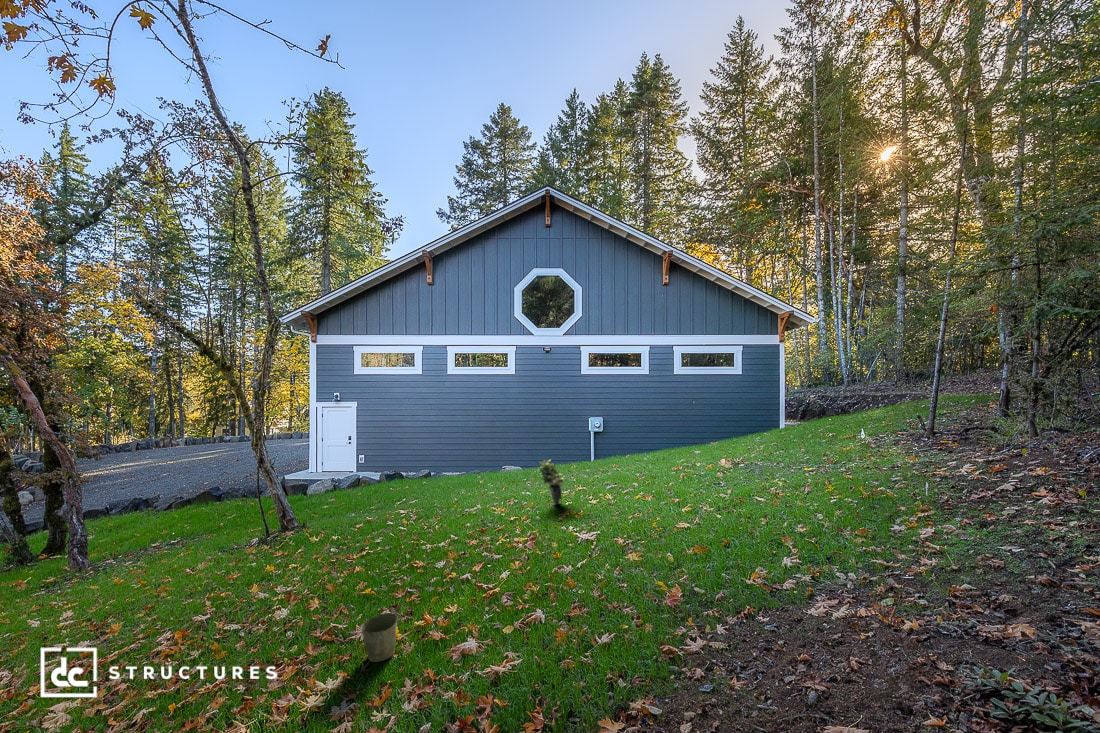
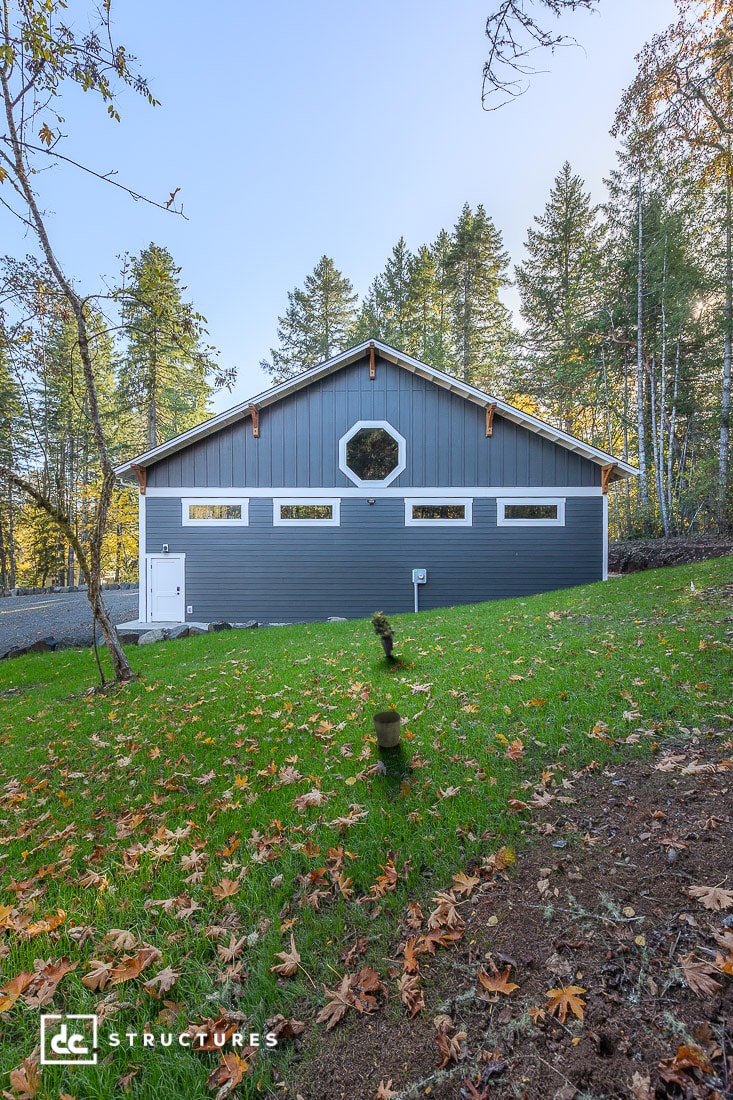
bucket: present [360,613,398,662] -> present [372,711,401,747]

